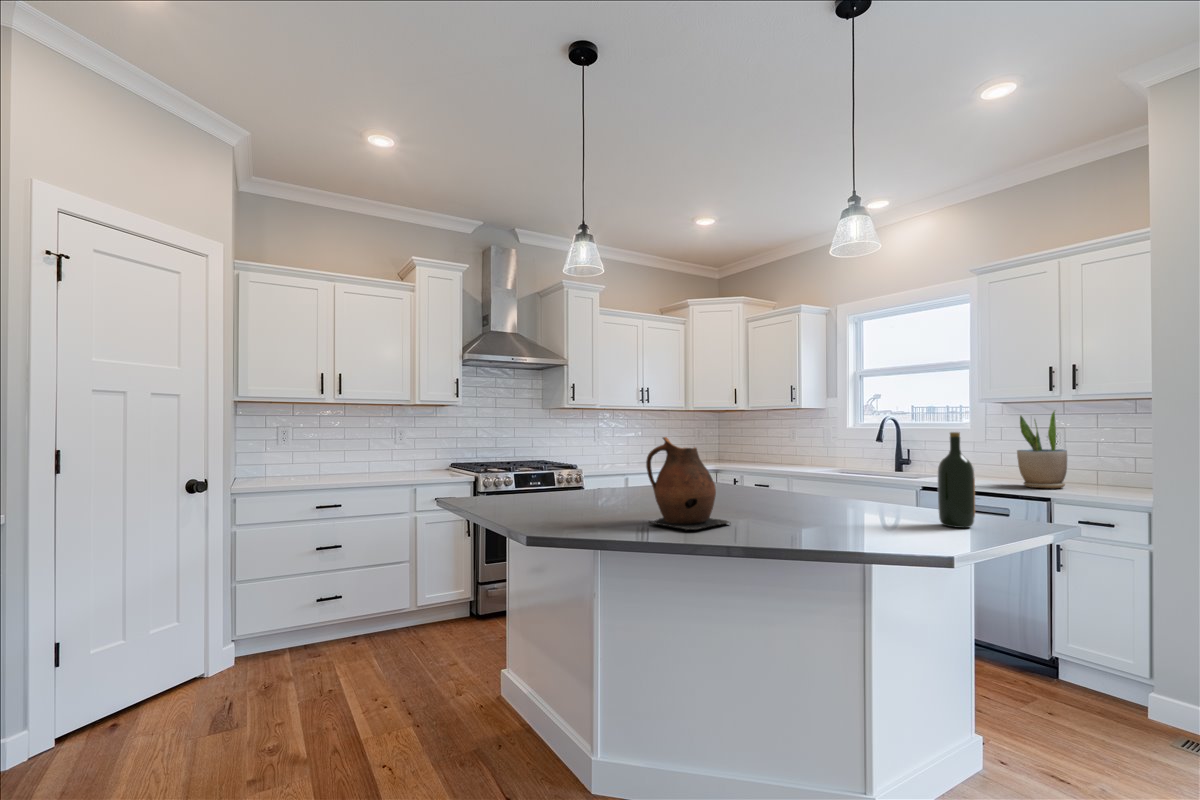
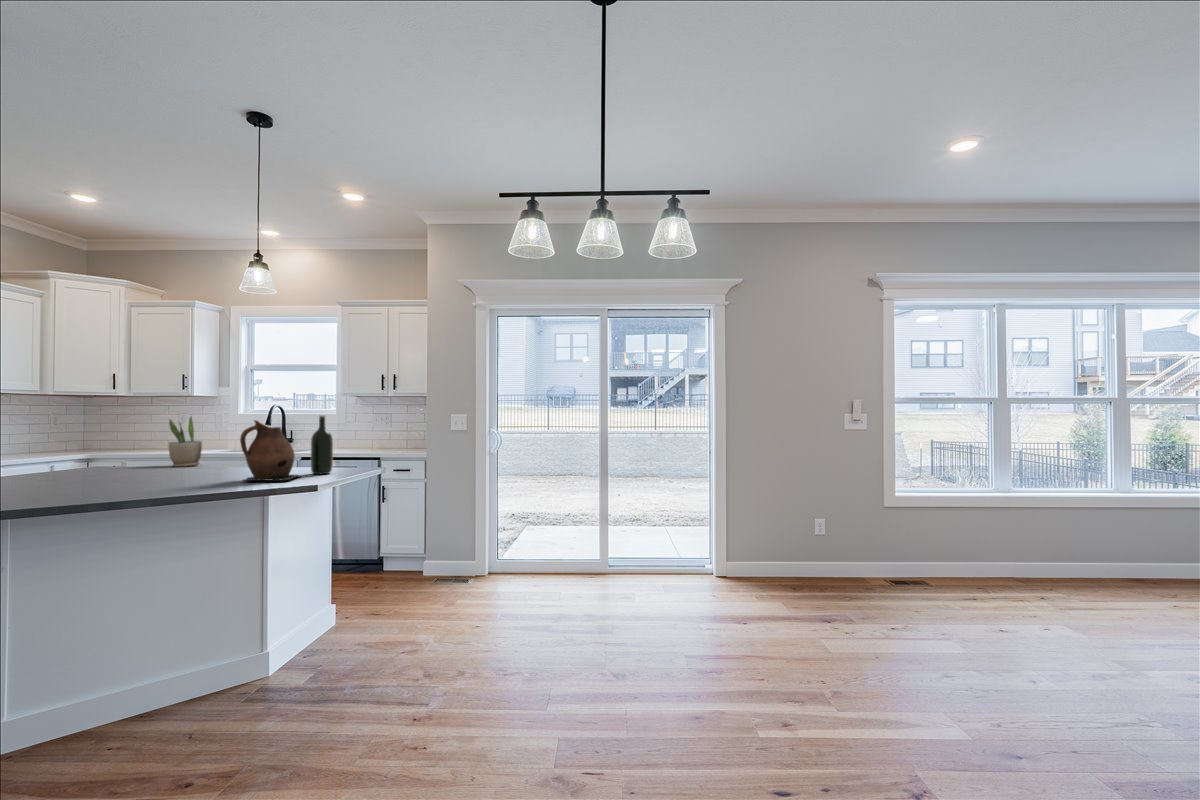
potted plant: present [1017,412,1067,488] -> present [169,417,202,467]
ceramic pitcher: present [646,437,729,530] -> present [240,420,302,481]

